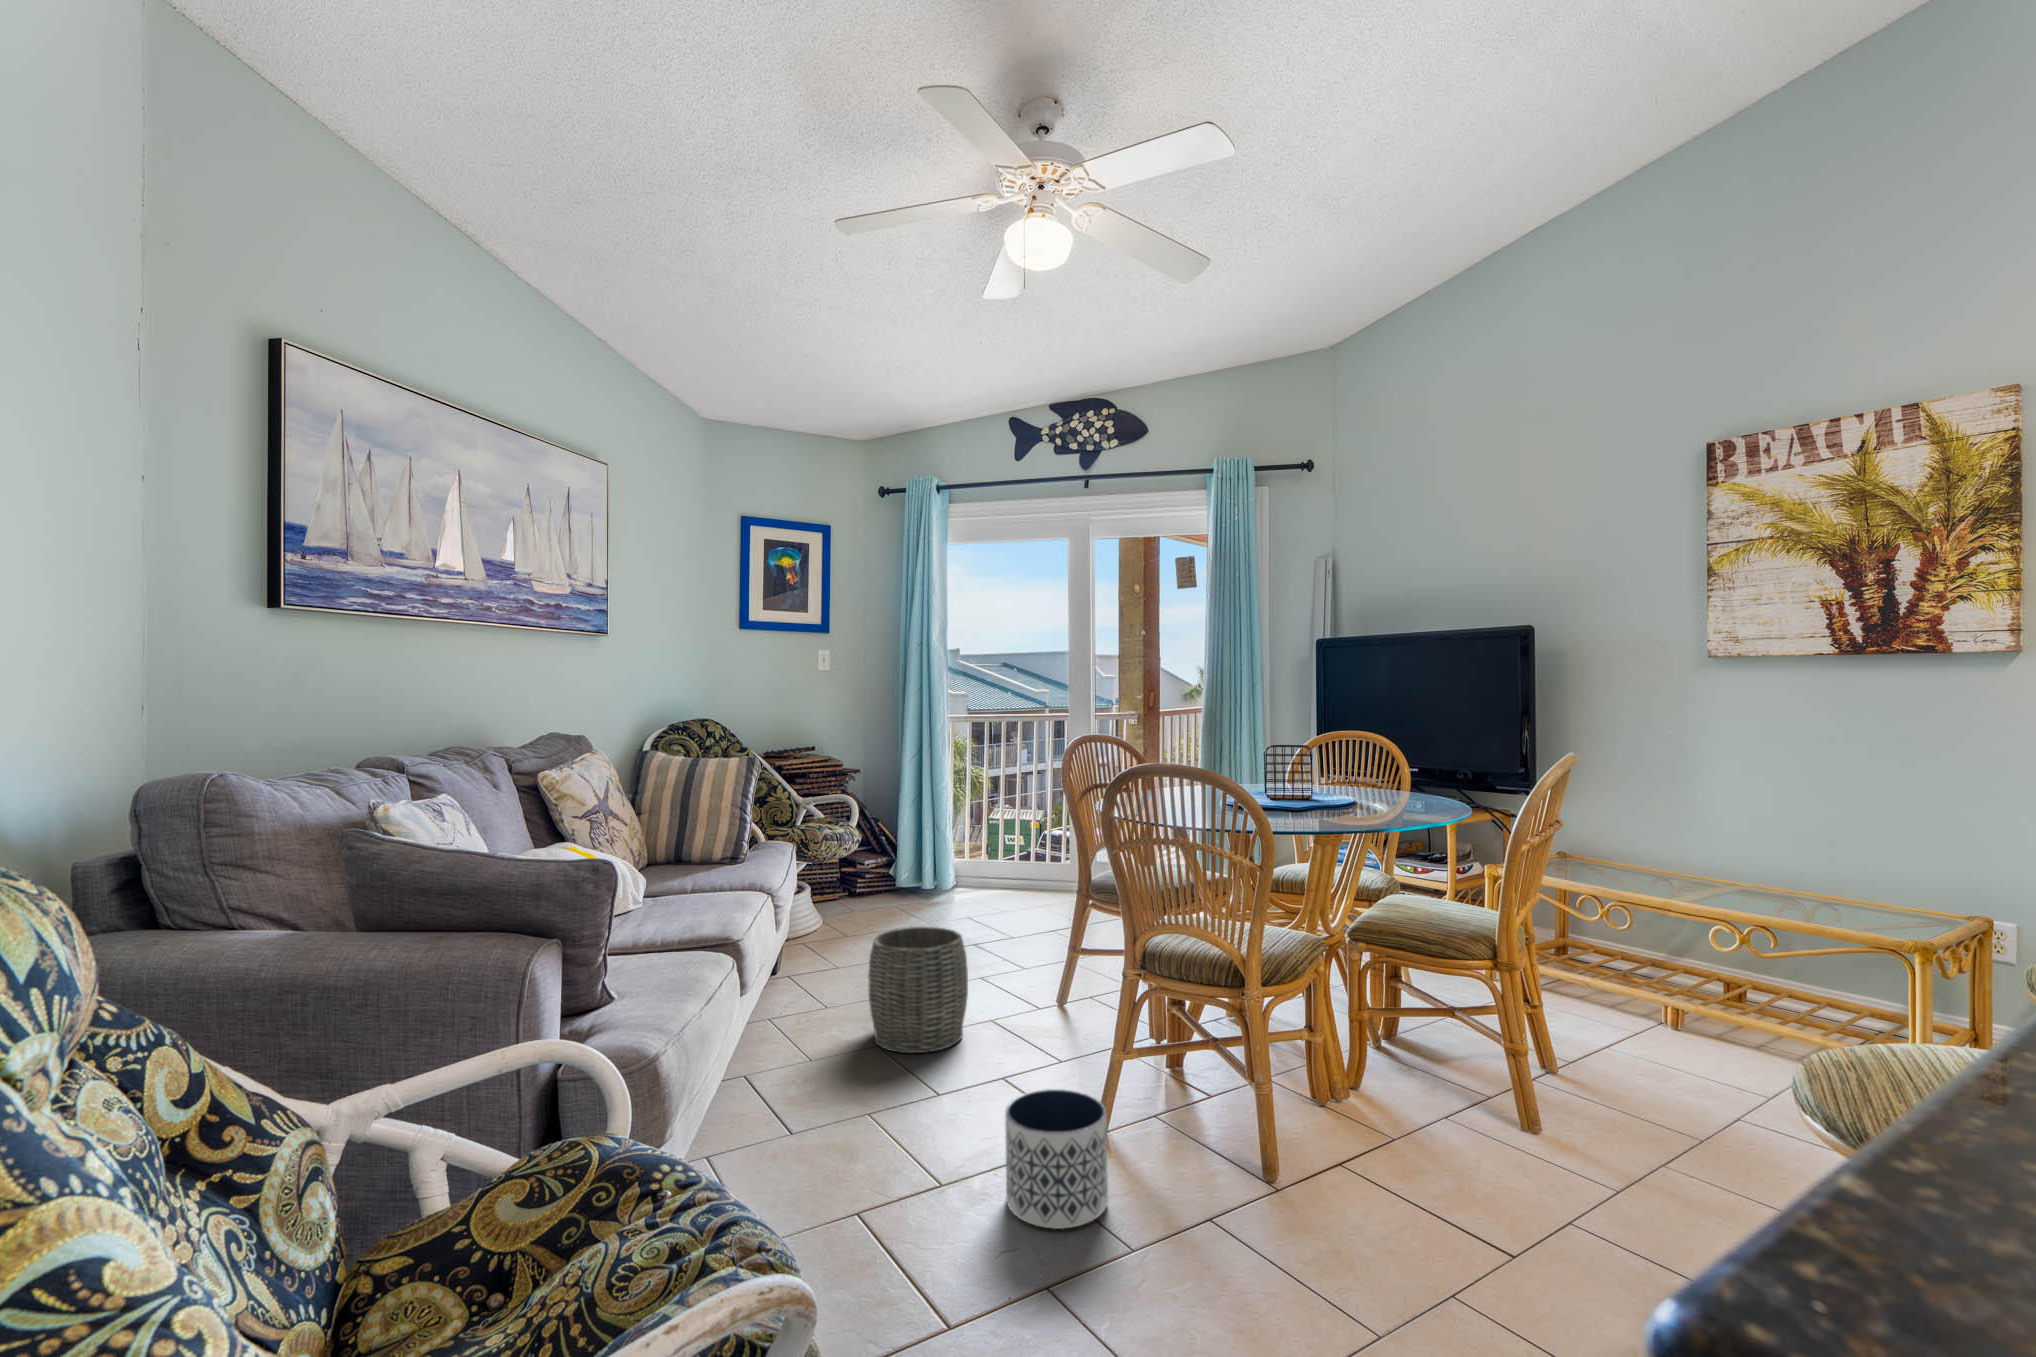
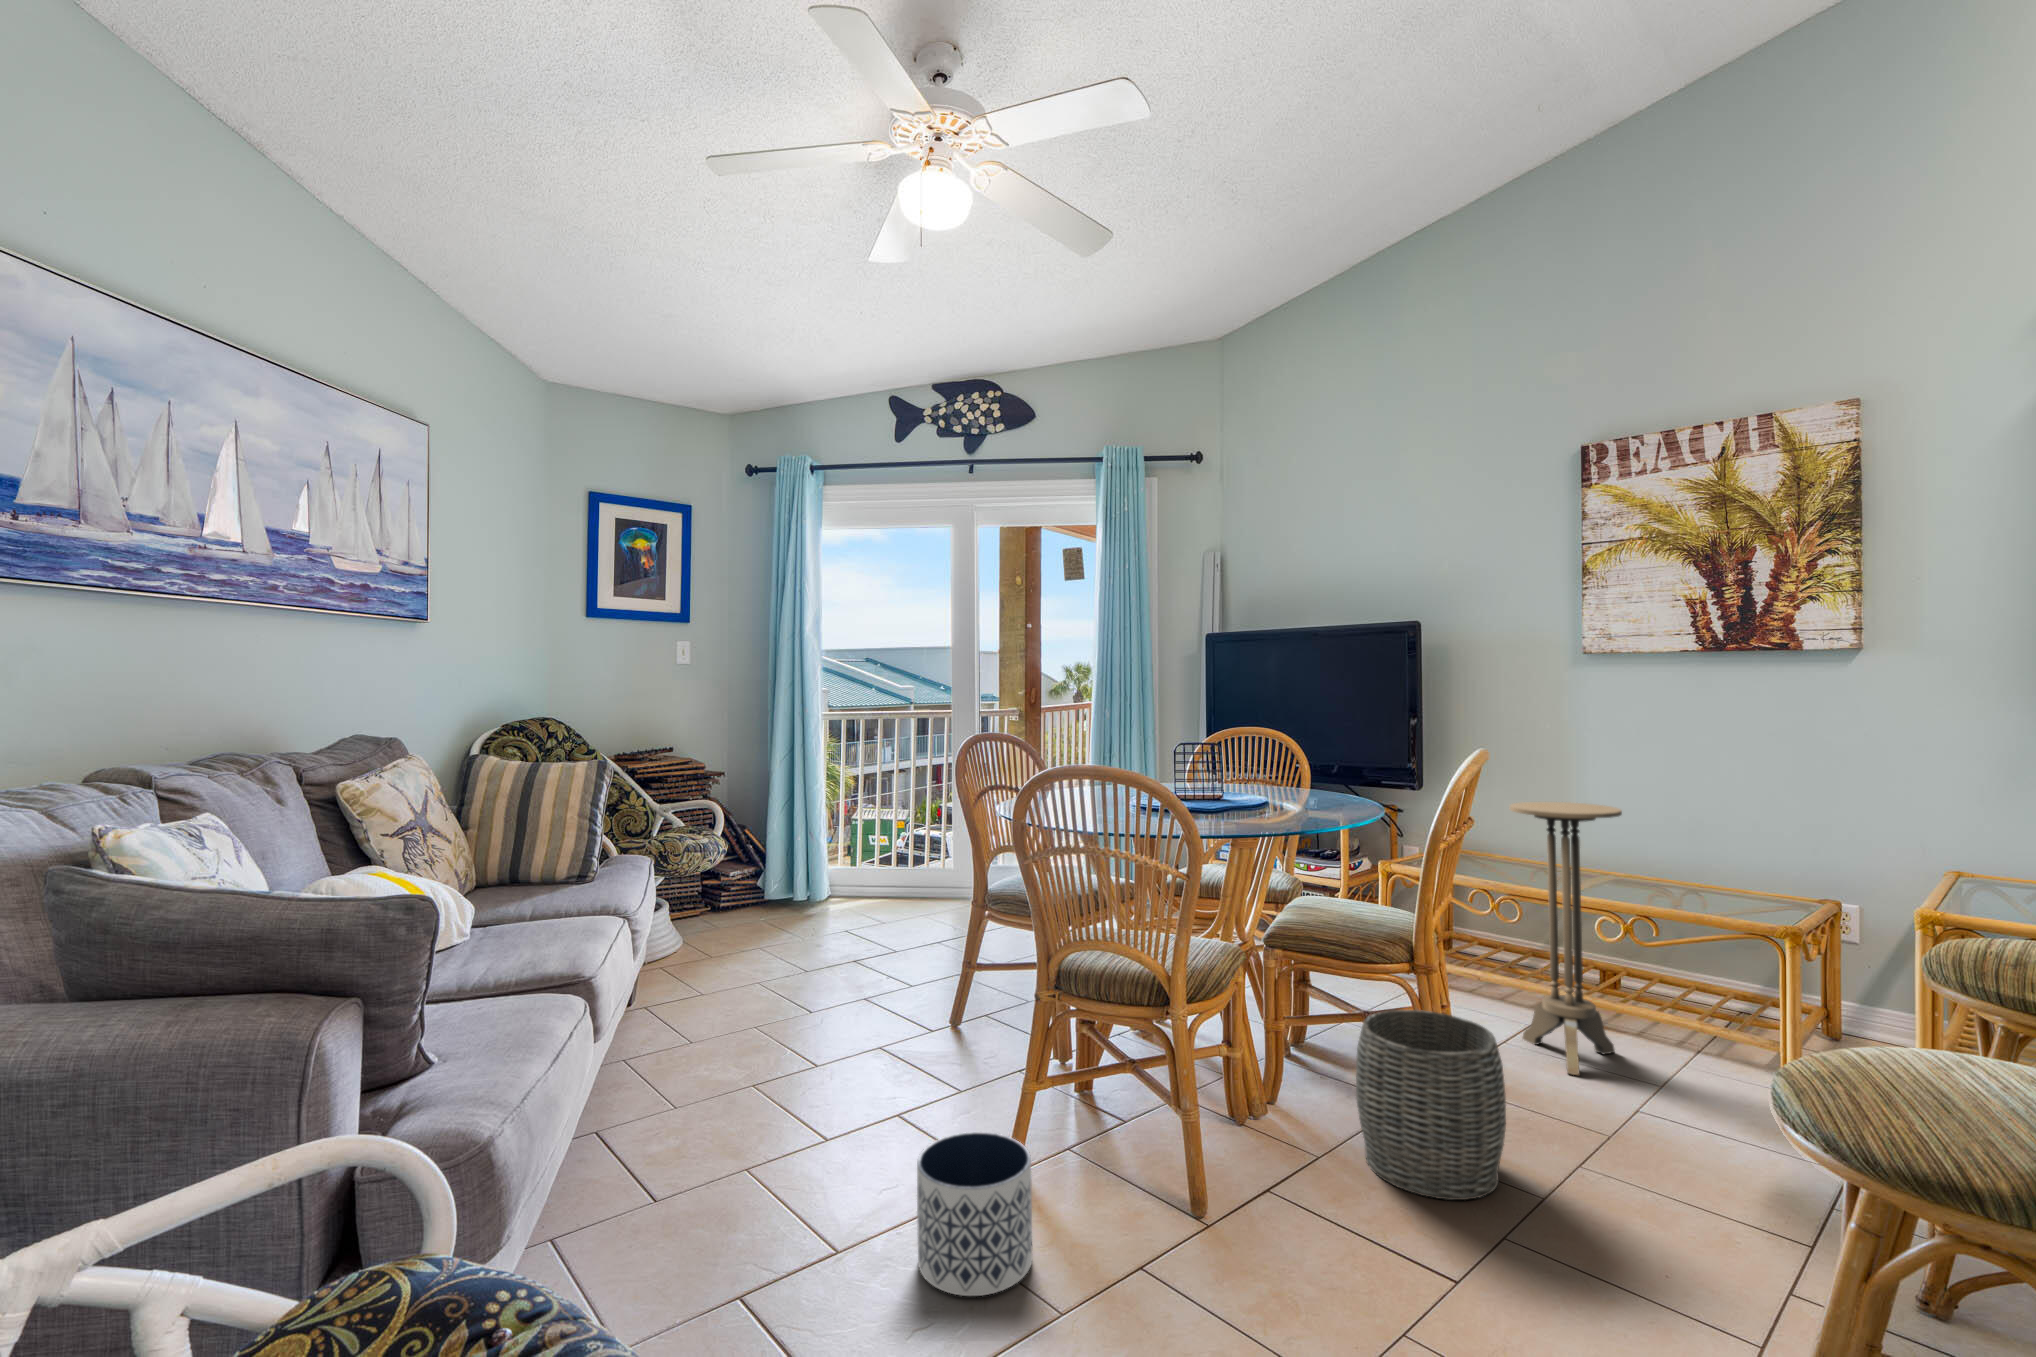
side table: none [1613,808,1734,1086] -> present [1509,802,1622,1075]
woven basket: present [868,927,968,1053] -> present [1356,1010,1506,1200]

